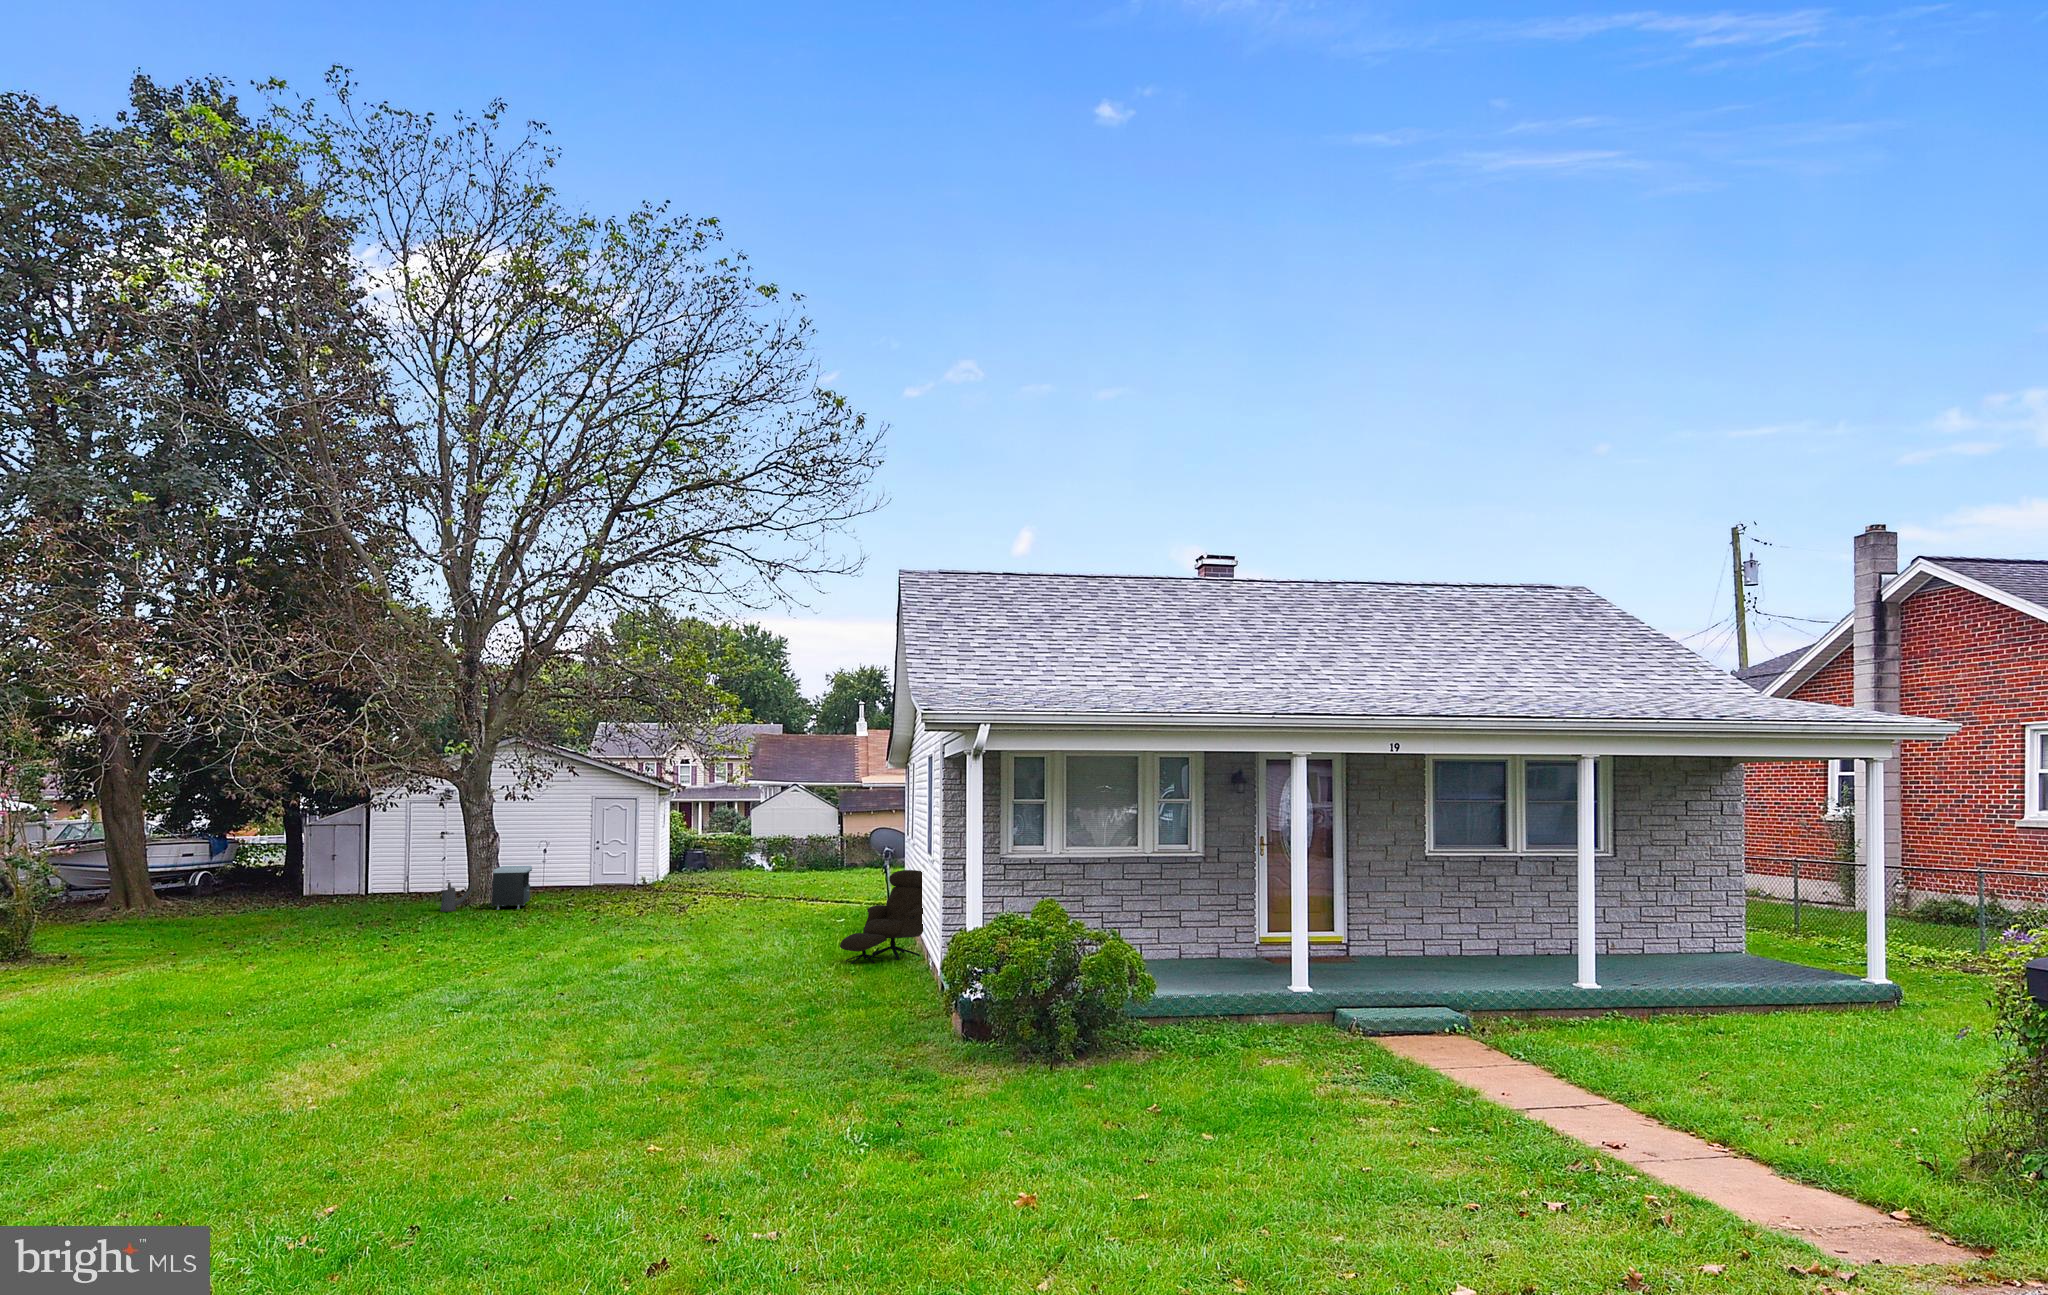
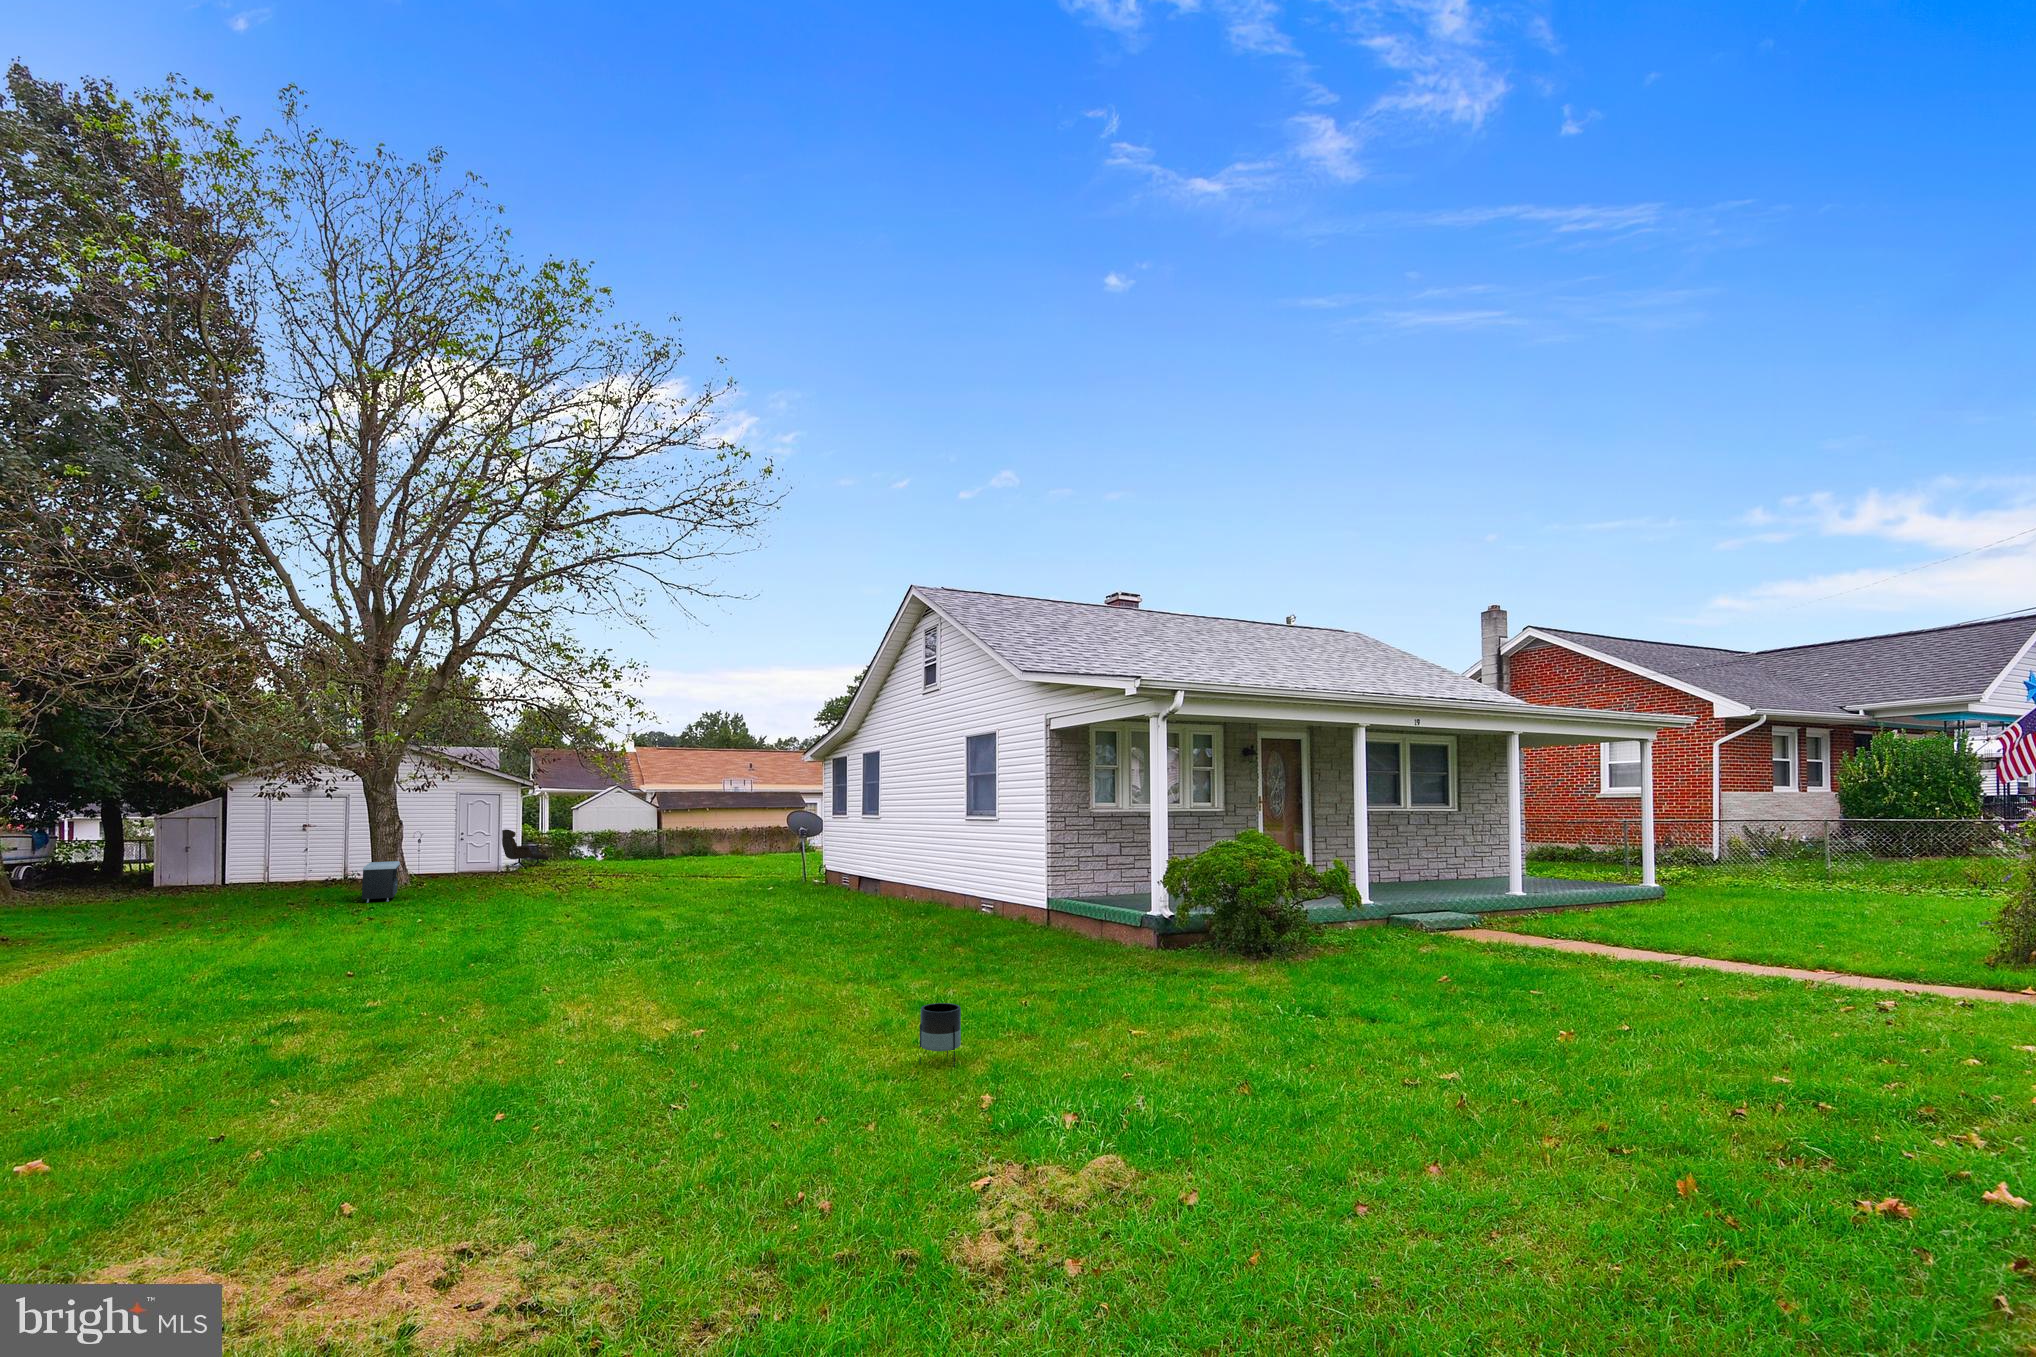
lounge chair: present [840,870,923,964] -> present [502,829,548,868]
watering can: present [437,882,474,912] -> none [306,879,344,906]
planter: none [1071,994,1123,1073] -> present [919,1003,961,1067]

